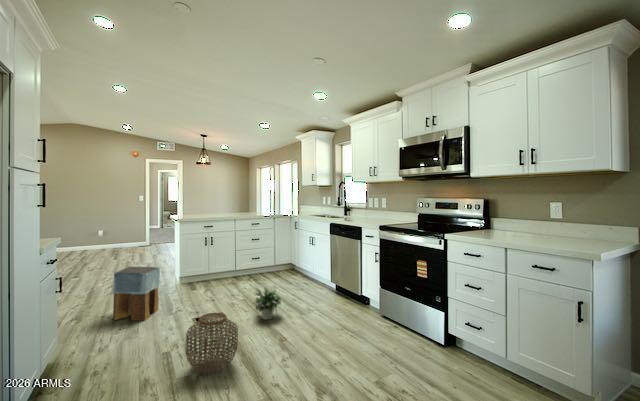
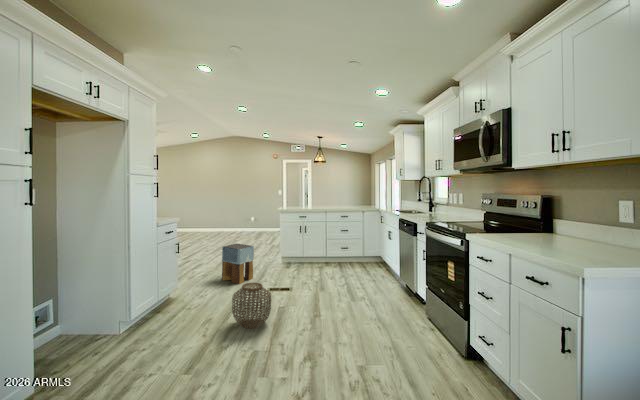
potted plant: present [253,288,281,319] -> none [308,270,334,299]

